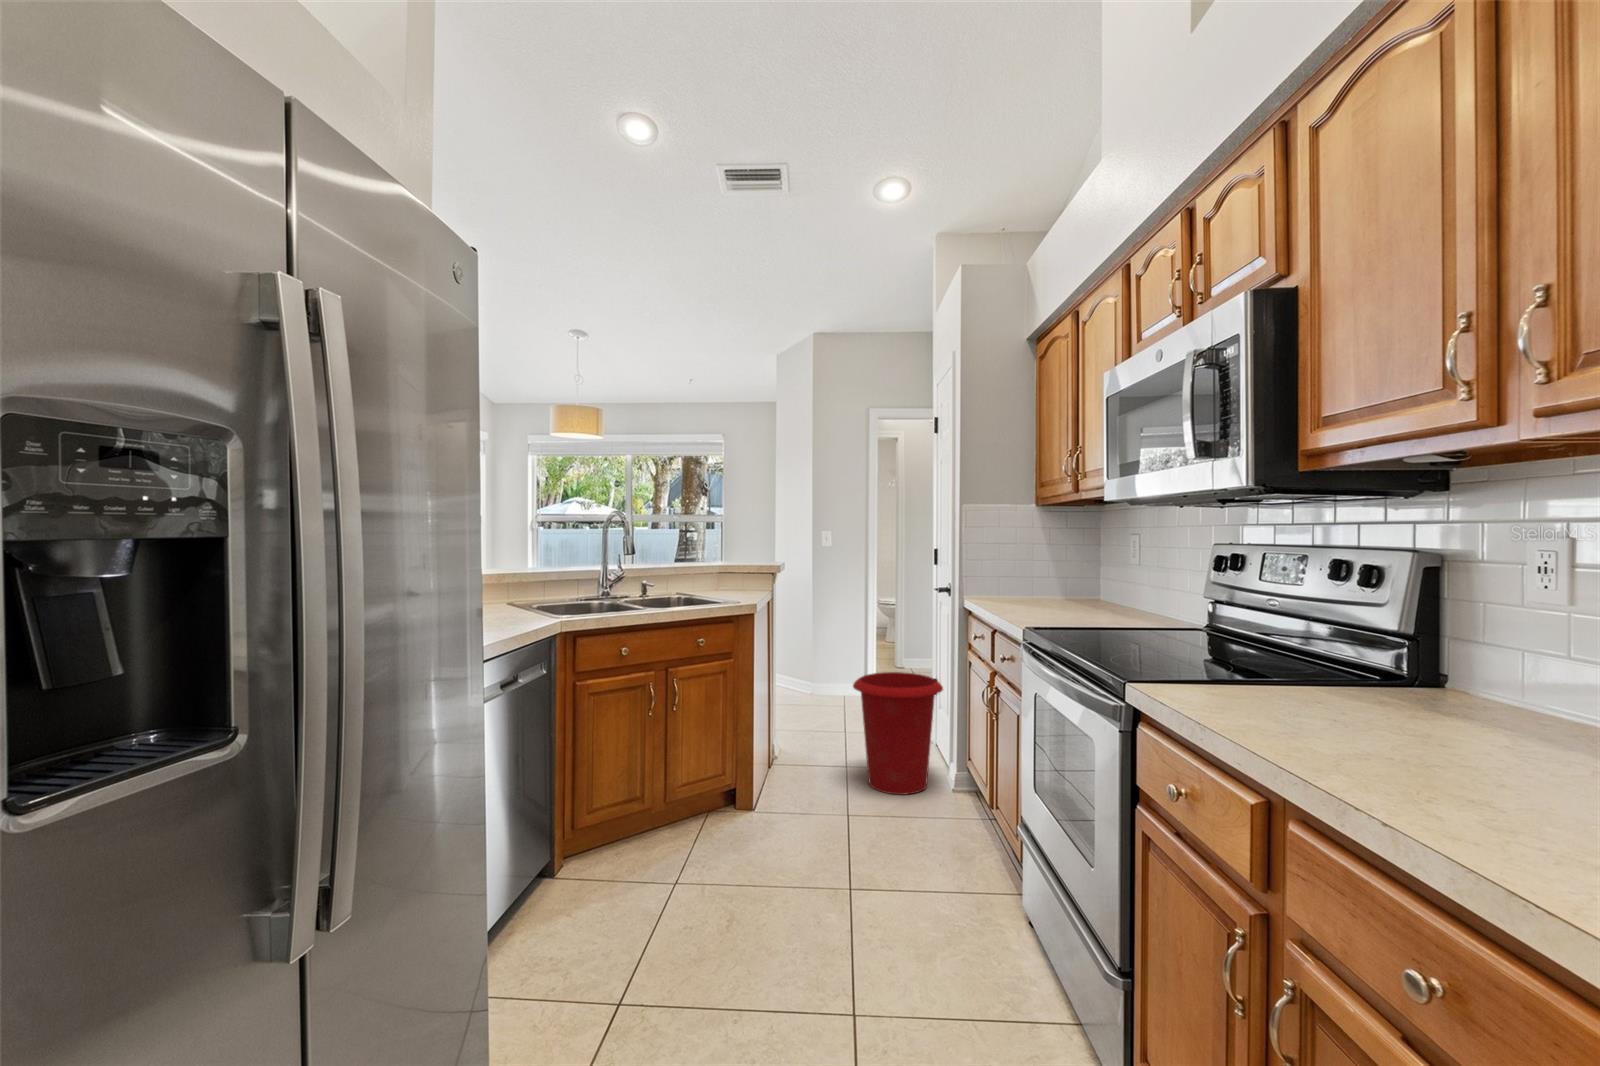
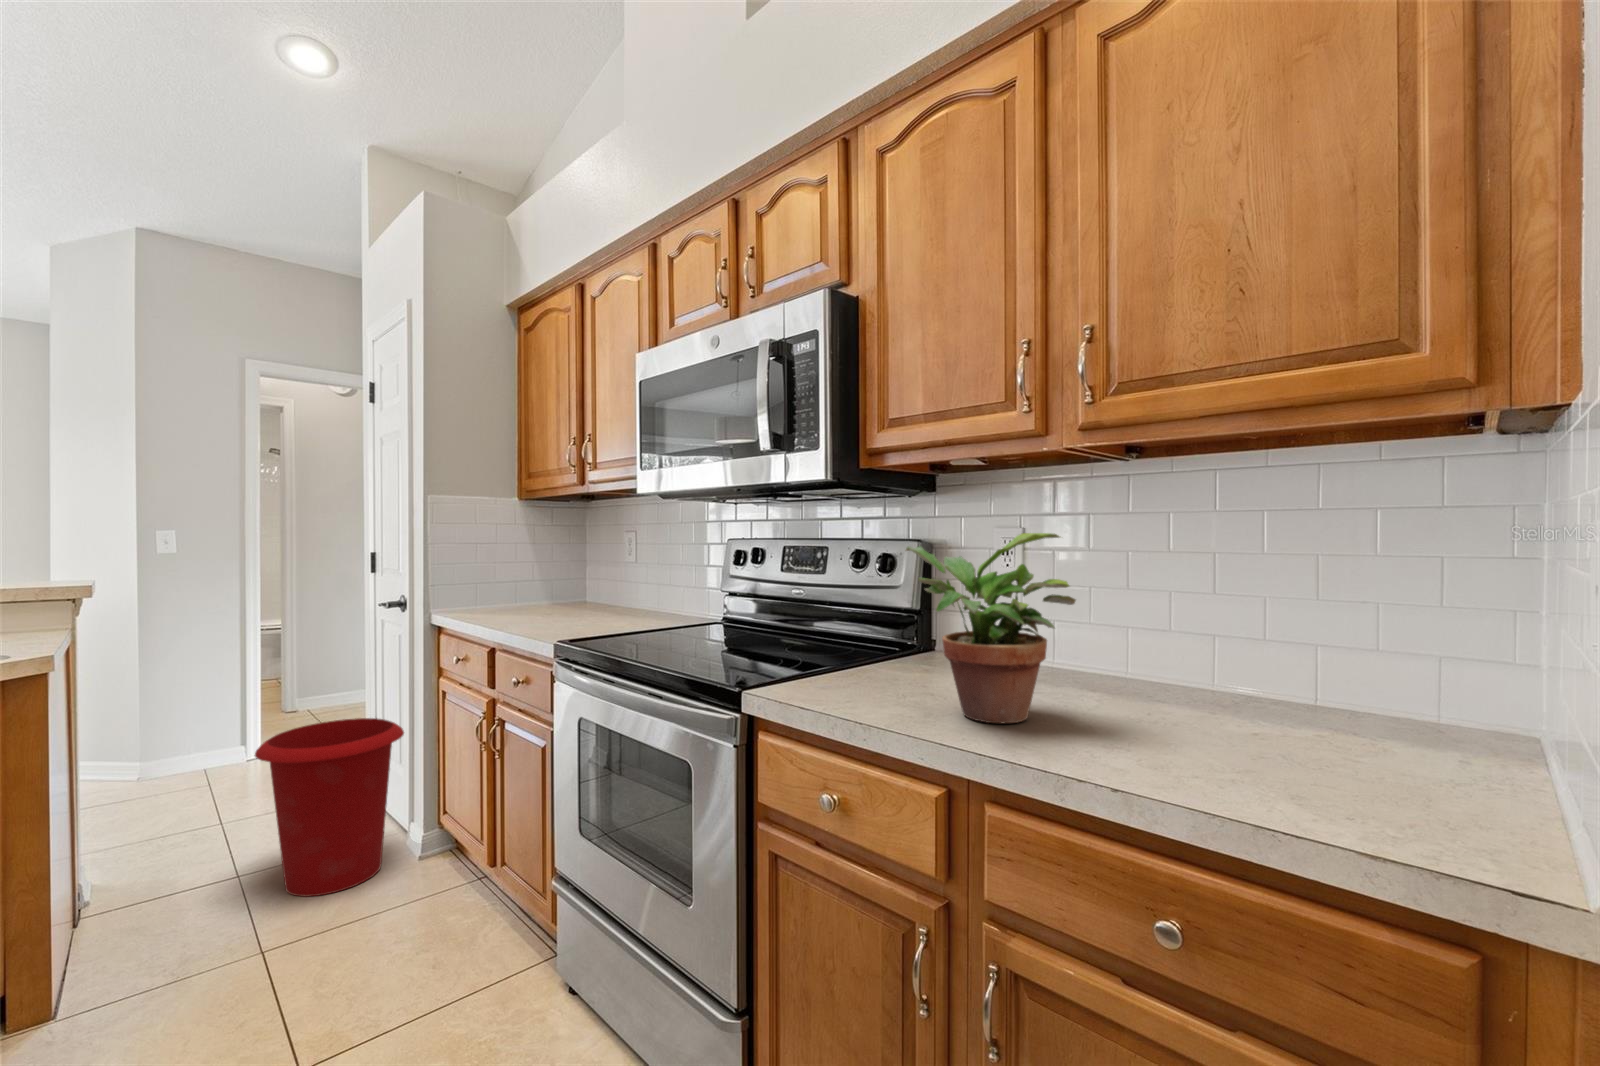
potted plant: none [1273,543,1483,759] -> present [906,533,1076,723]

